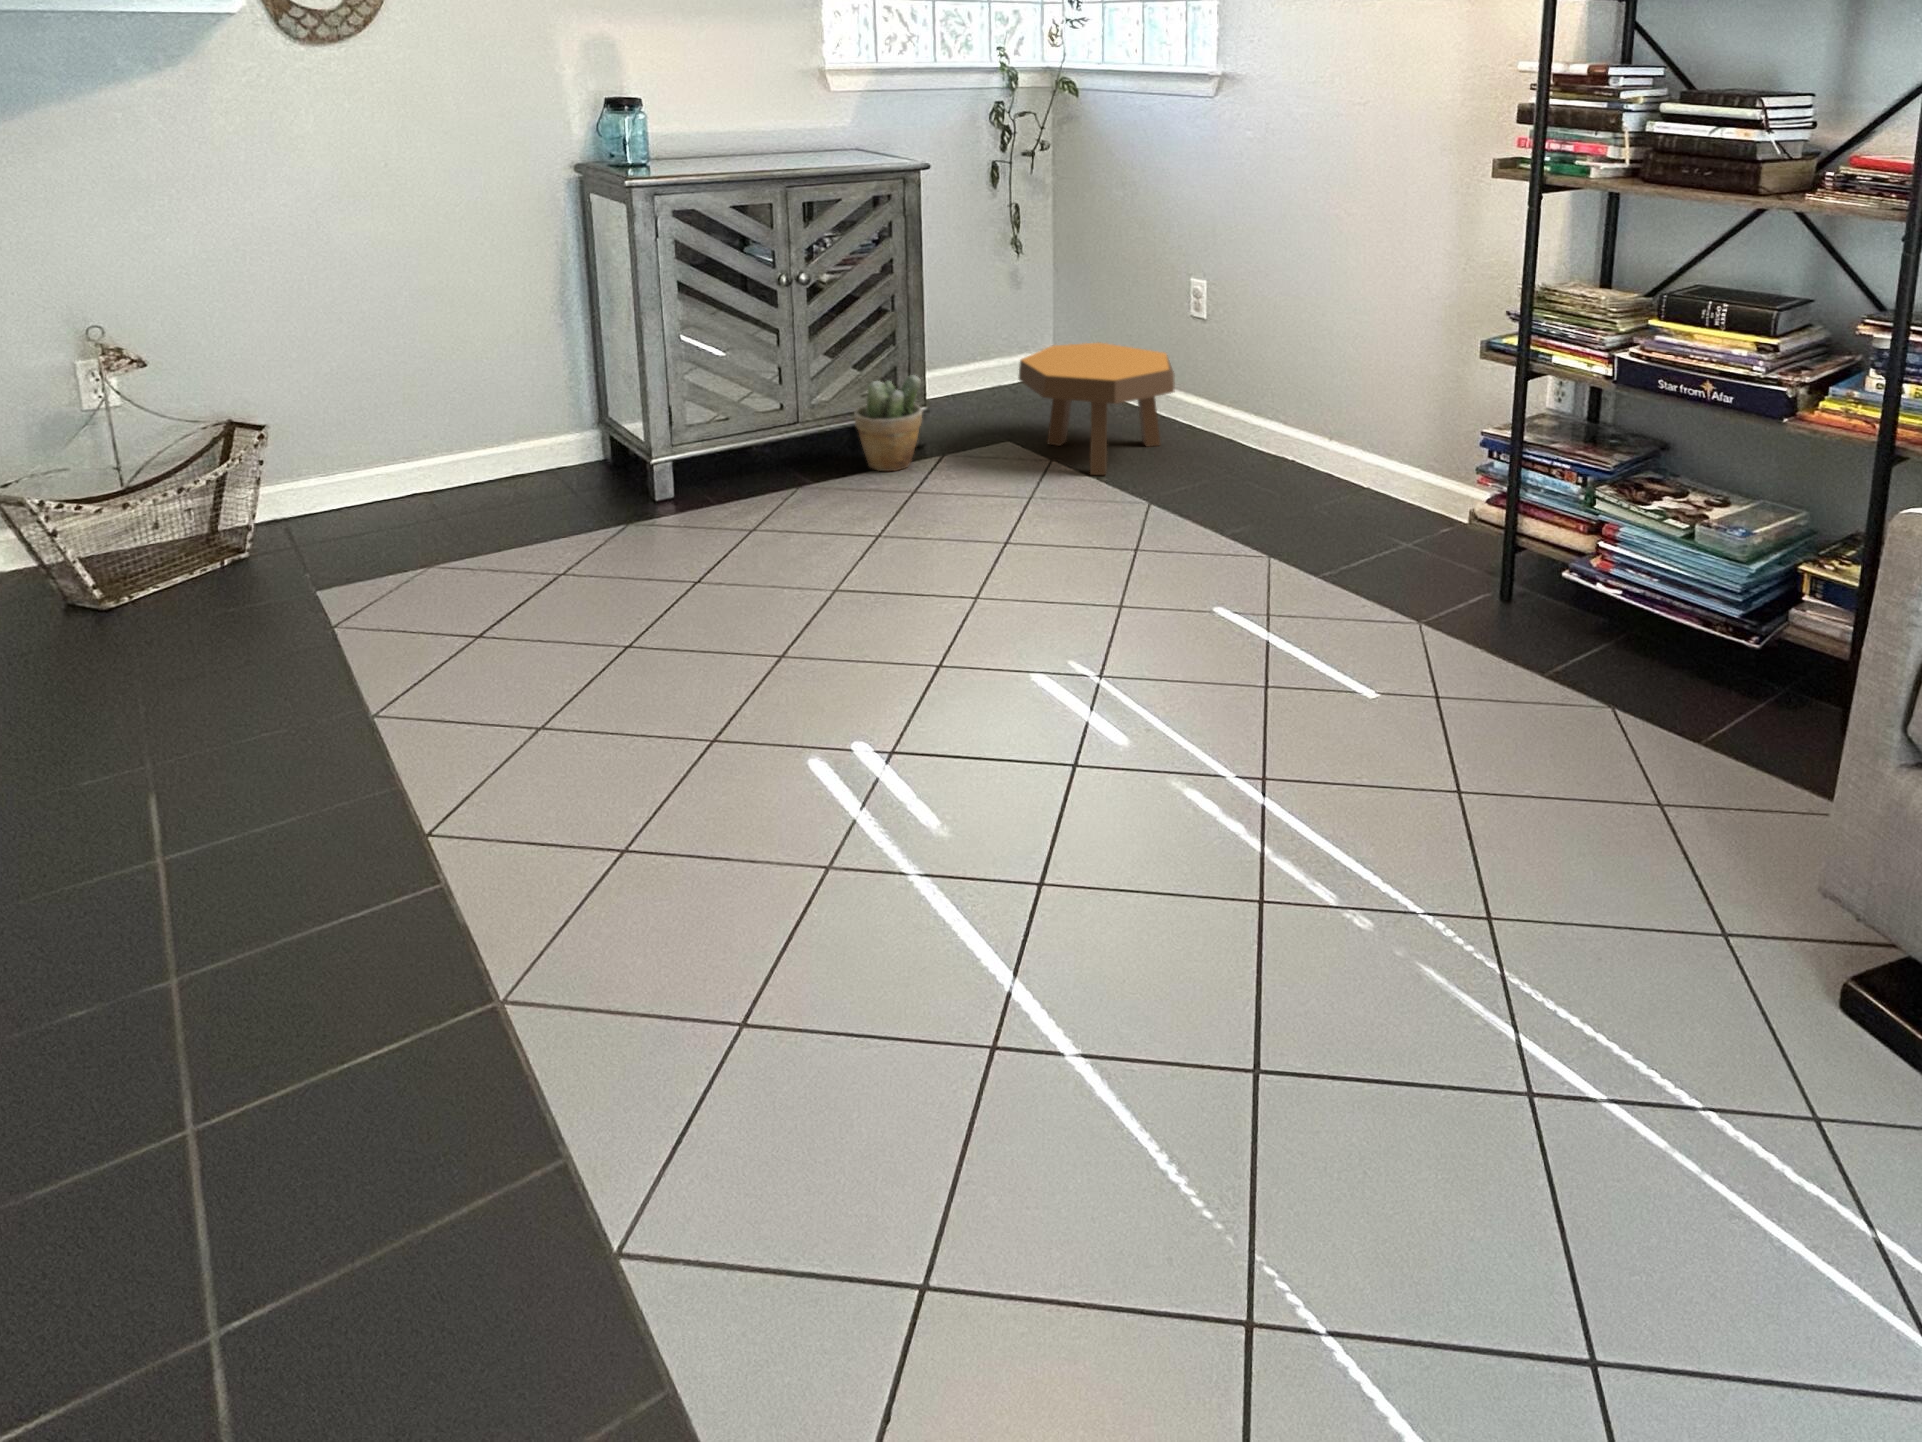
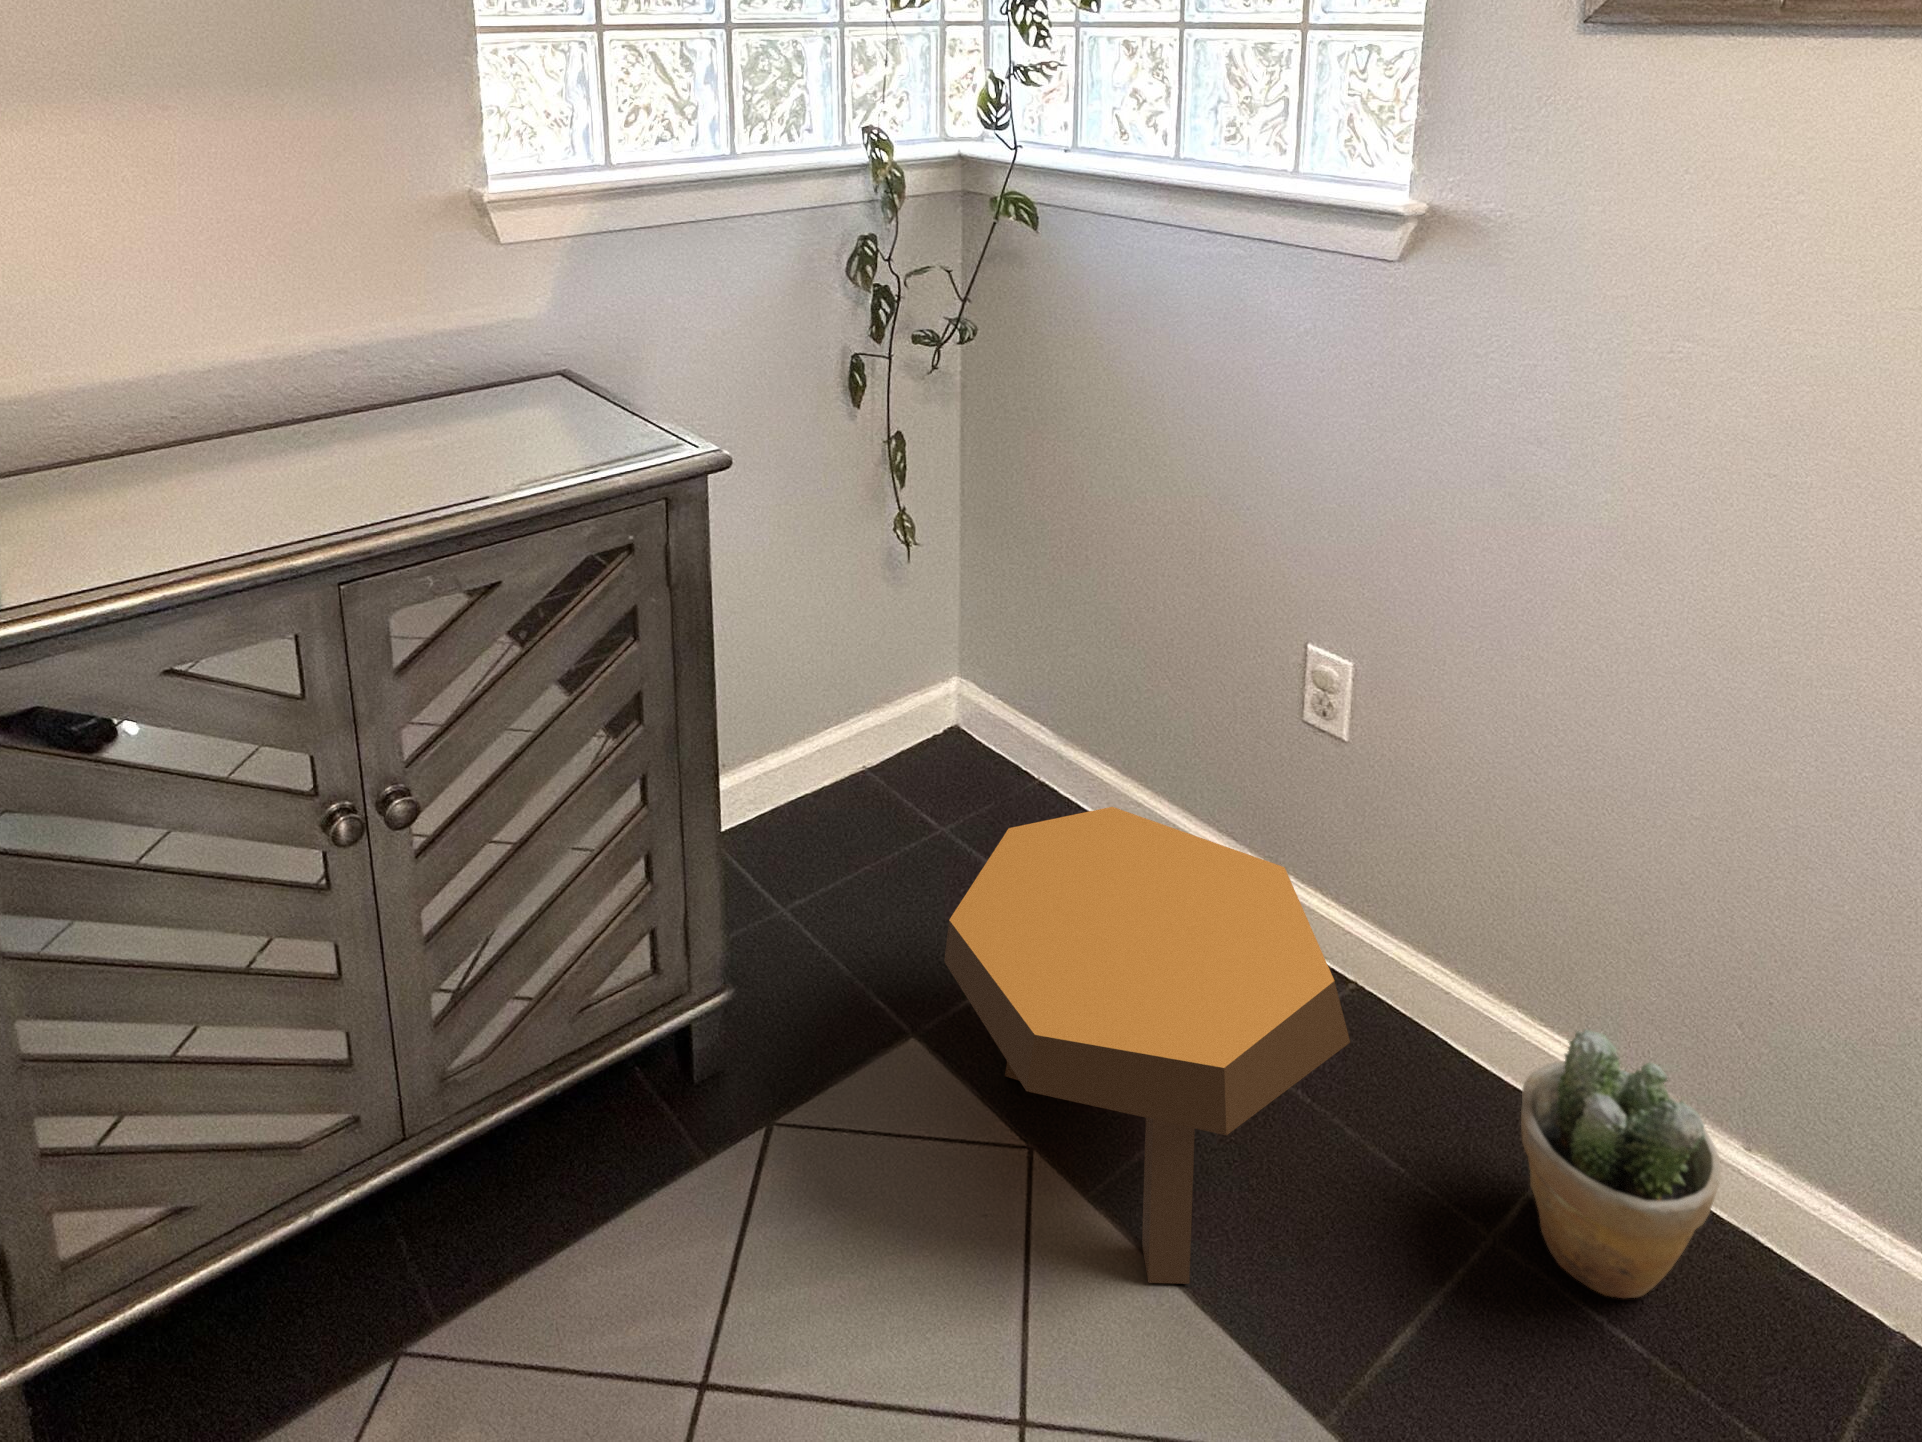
potted plant: present [854,375,922,471] -> present [1521,1029,1721,1298]

